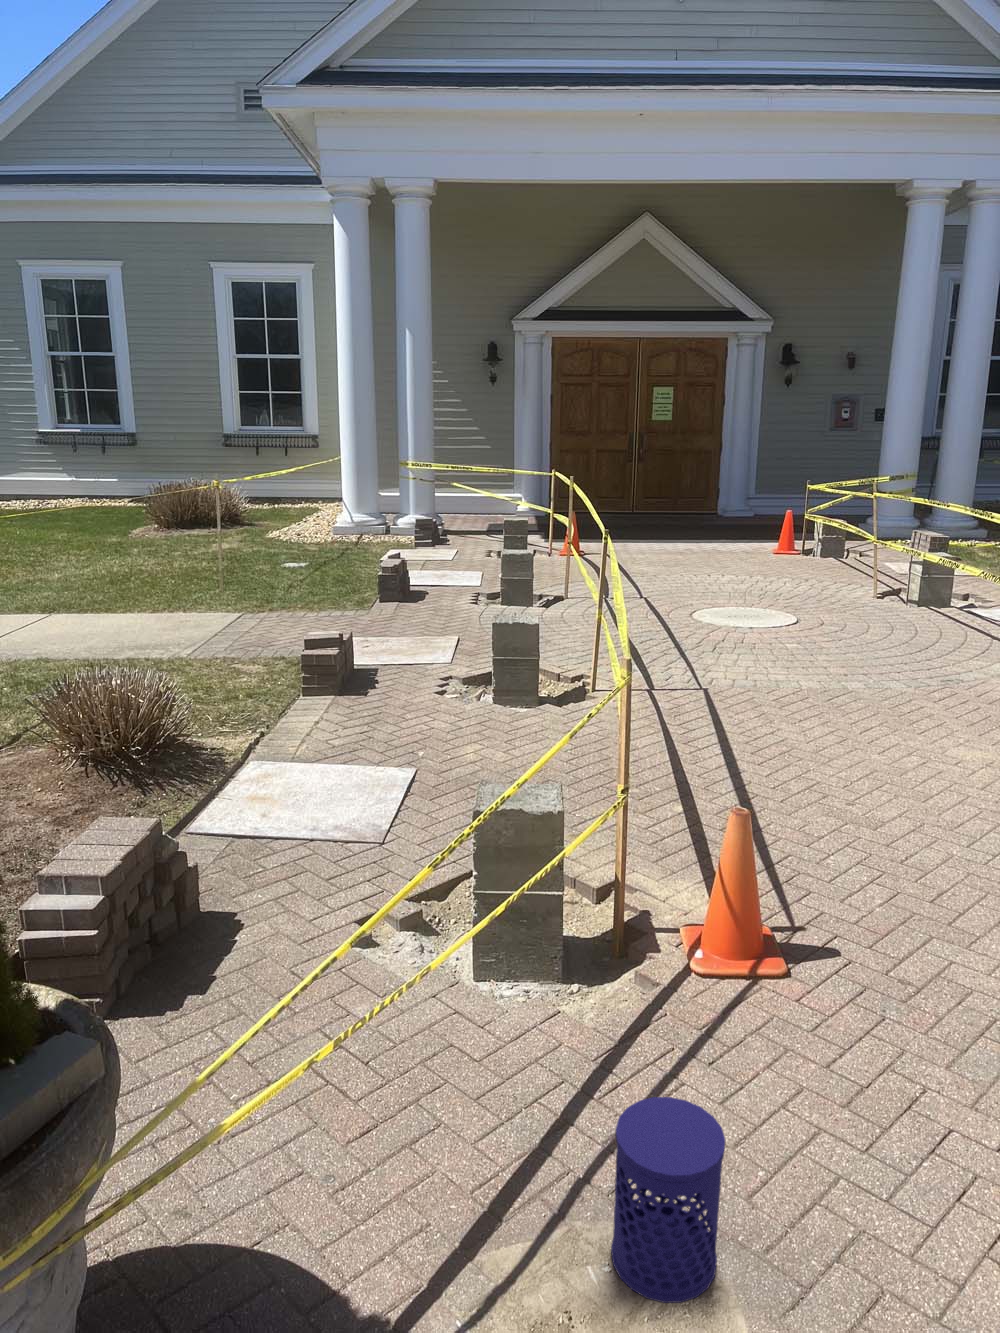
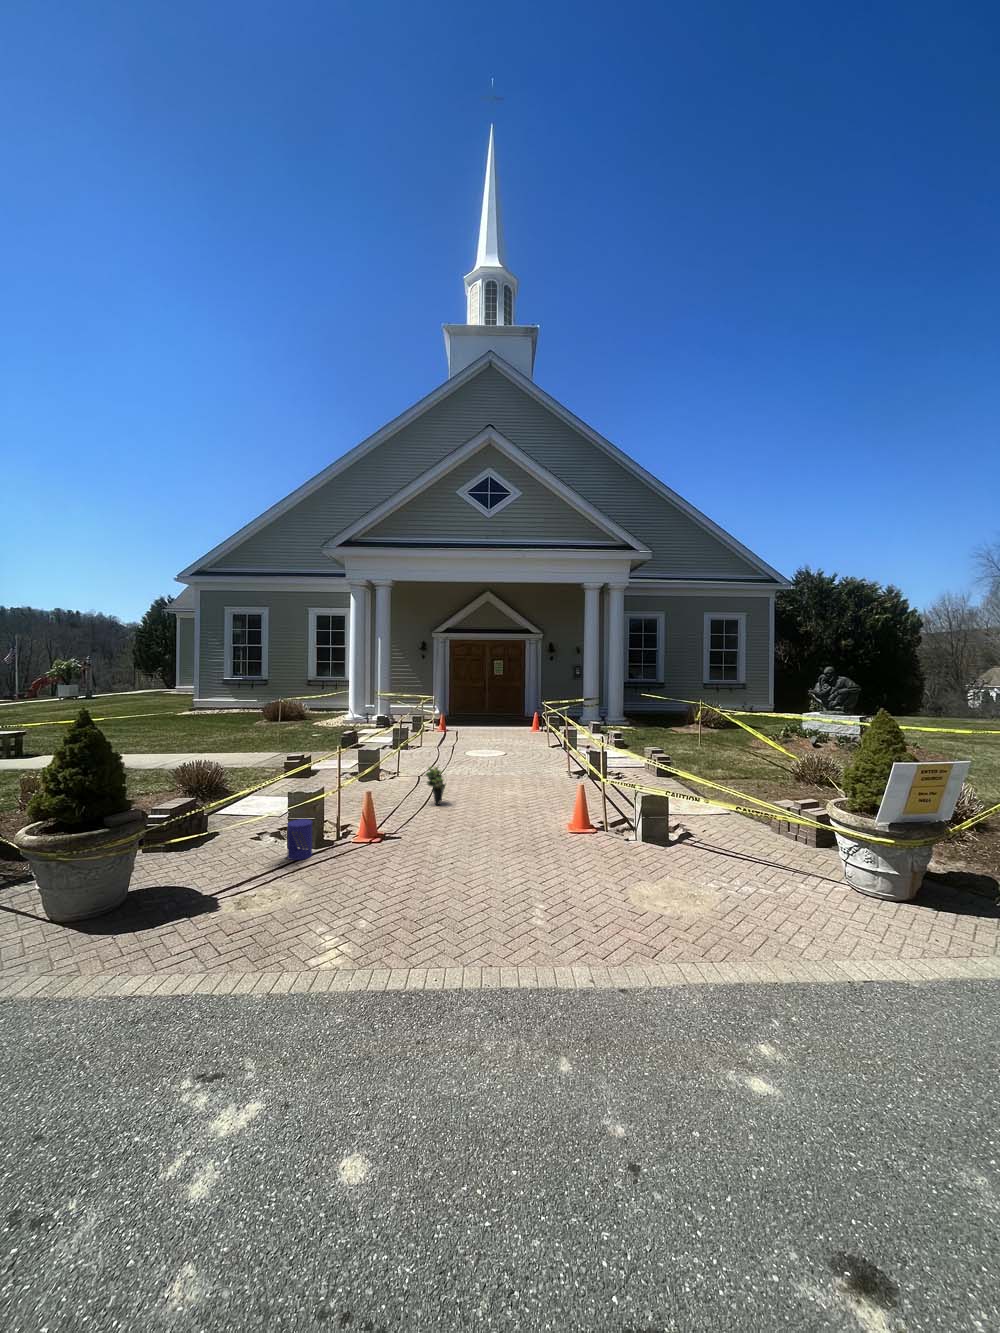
potted plant: none [826,730,898,861] -> present [425,766,446,805]

